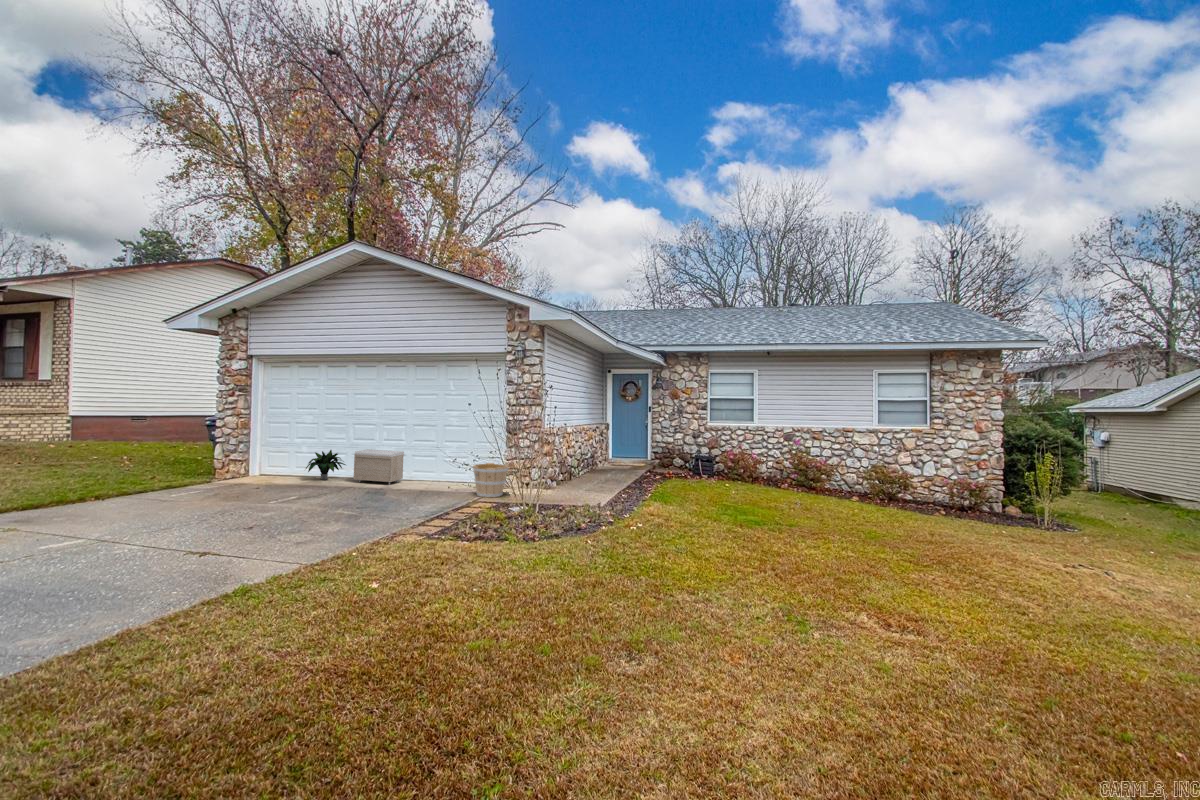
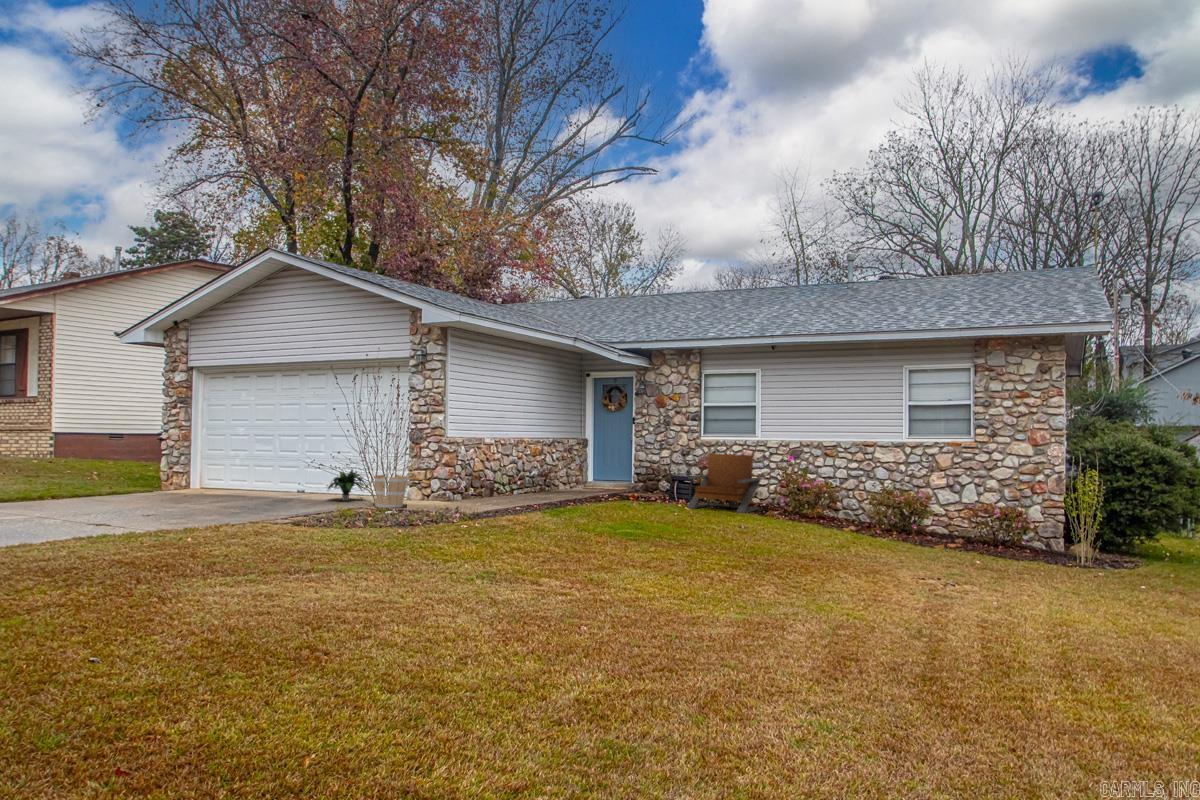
lounge chair: none [718,437,770,487] -> present [687,453,761,513]
storage bench: present [354,449,404,485] -> none [273,461,323,497]
potted plant: present [306,450,346,480] -> present [328,469,364,501]

